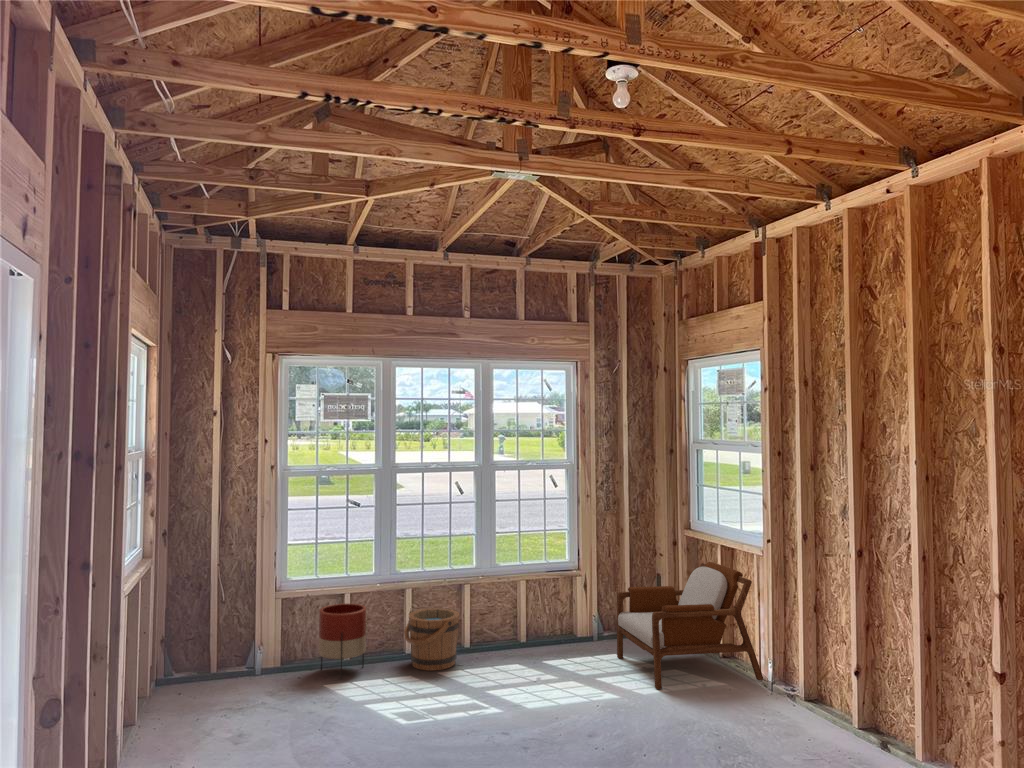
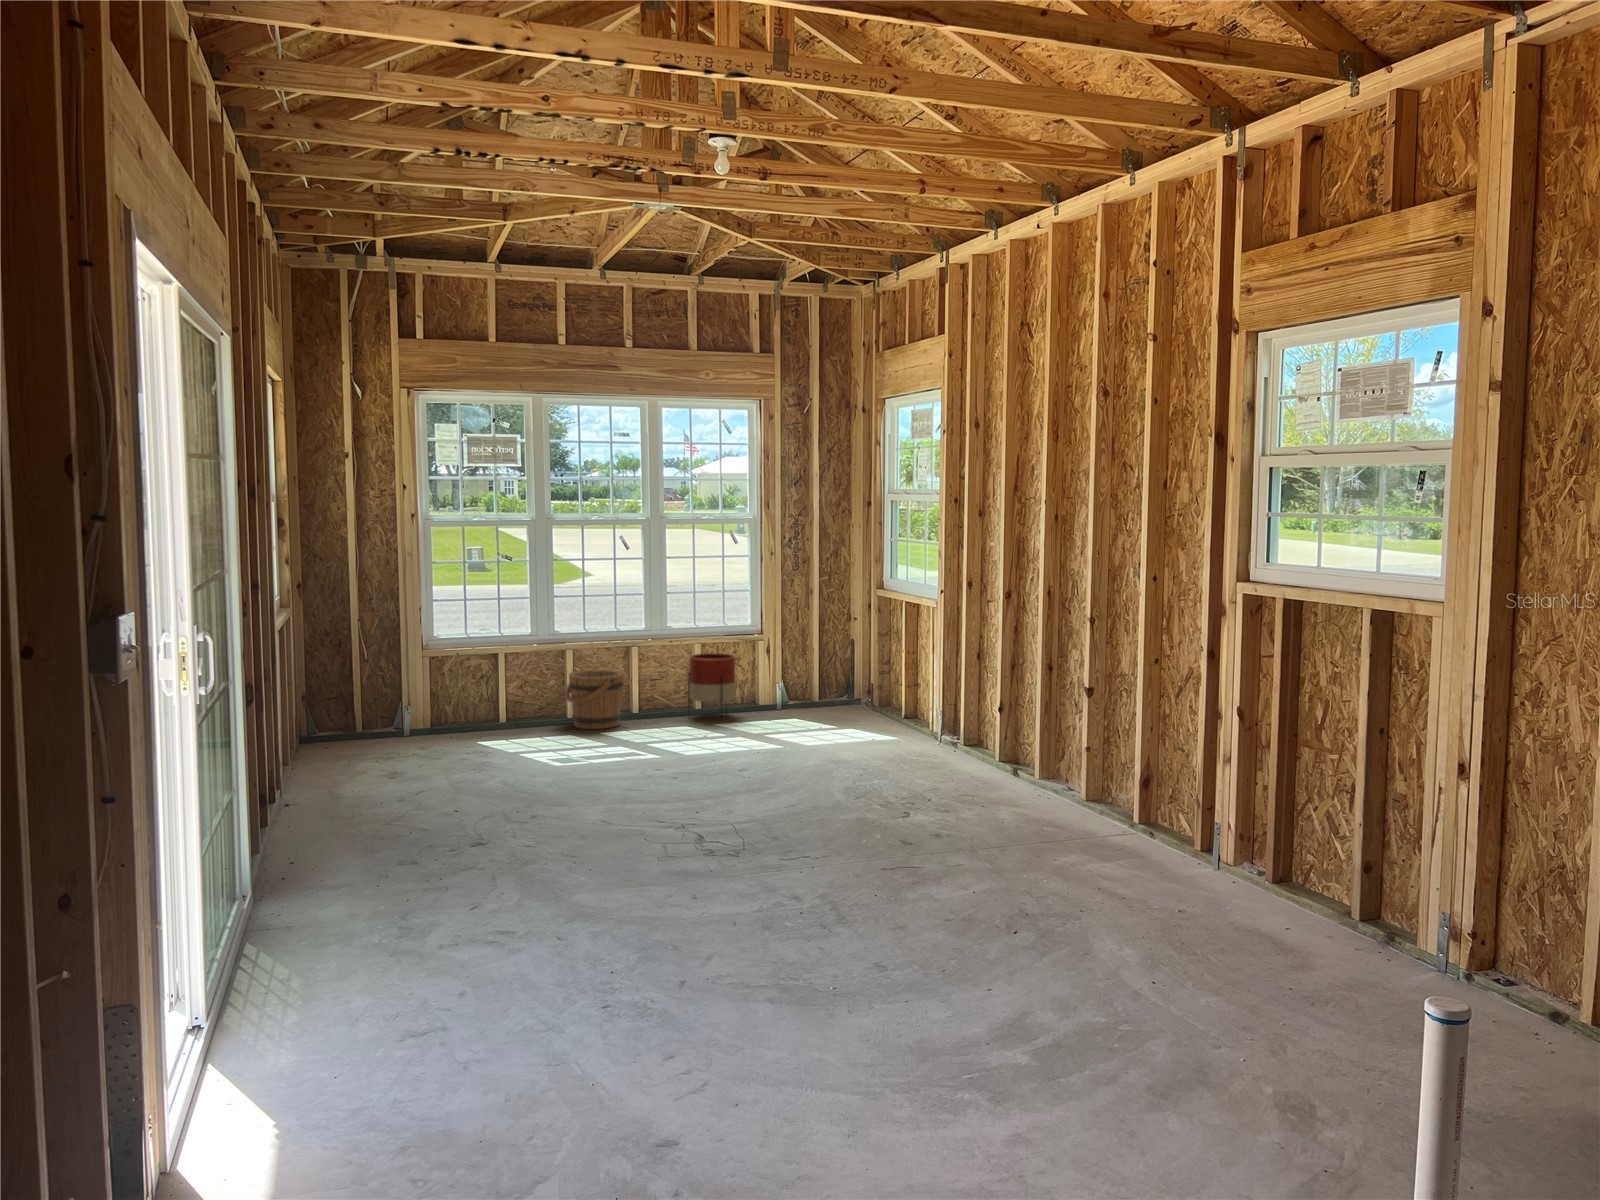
armchair: present [617,562,764,689] -> none [794,620,936,740]
planter: present [318,603,366,678] -> present [688,653,735,704]

